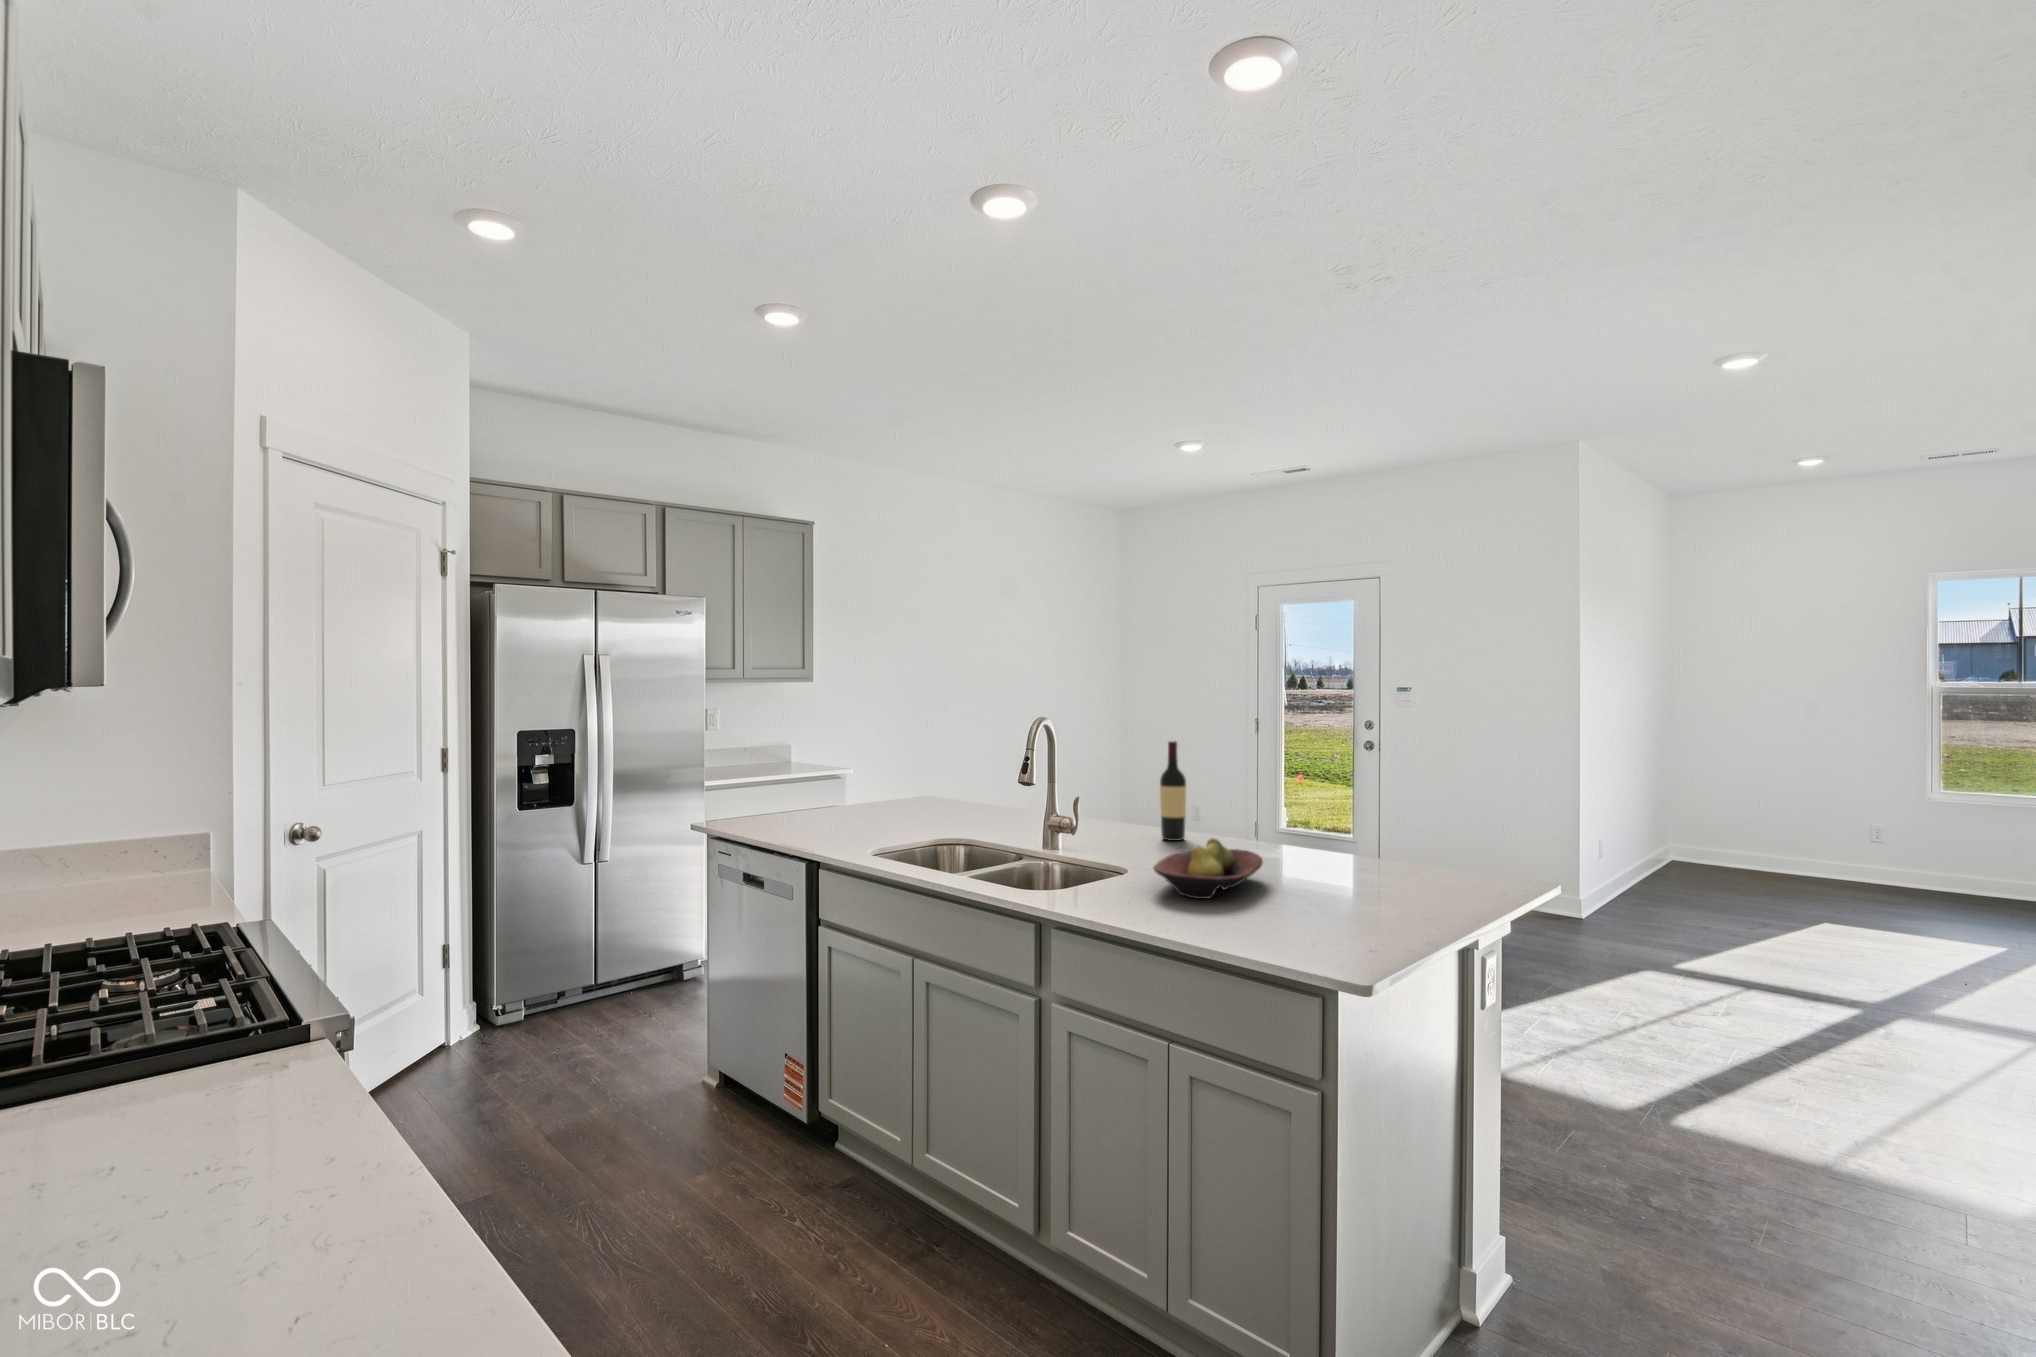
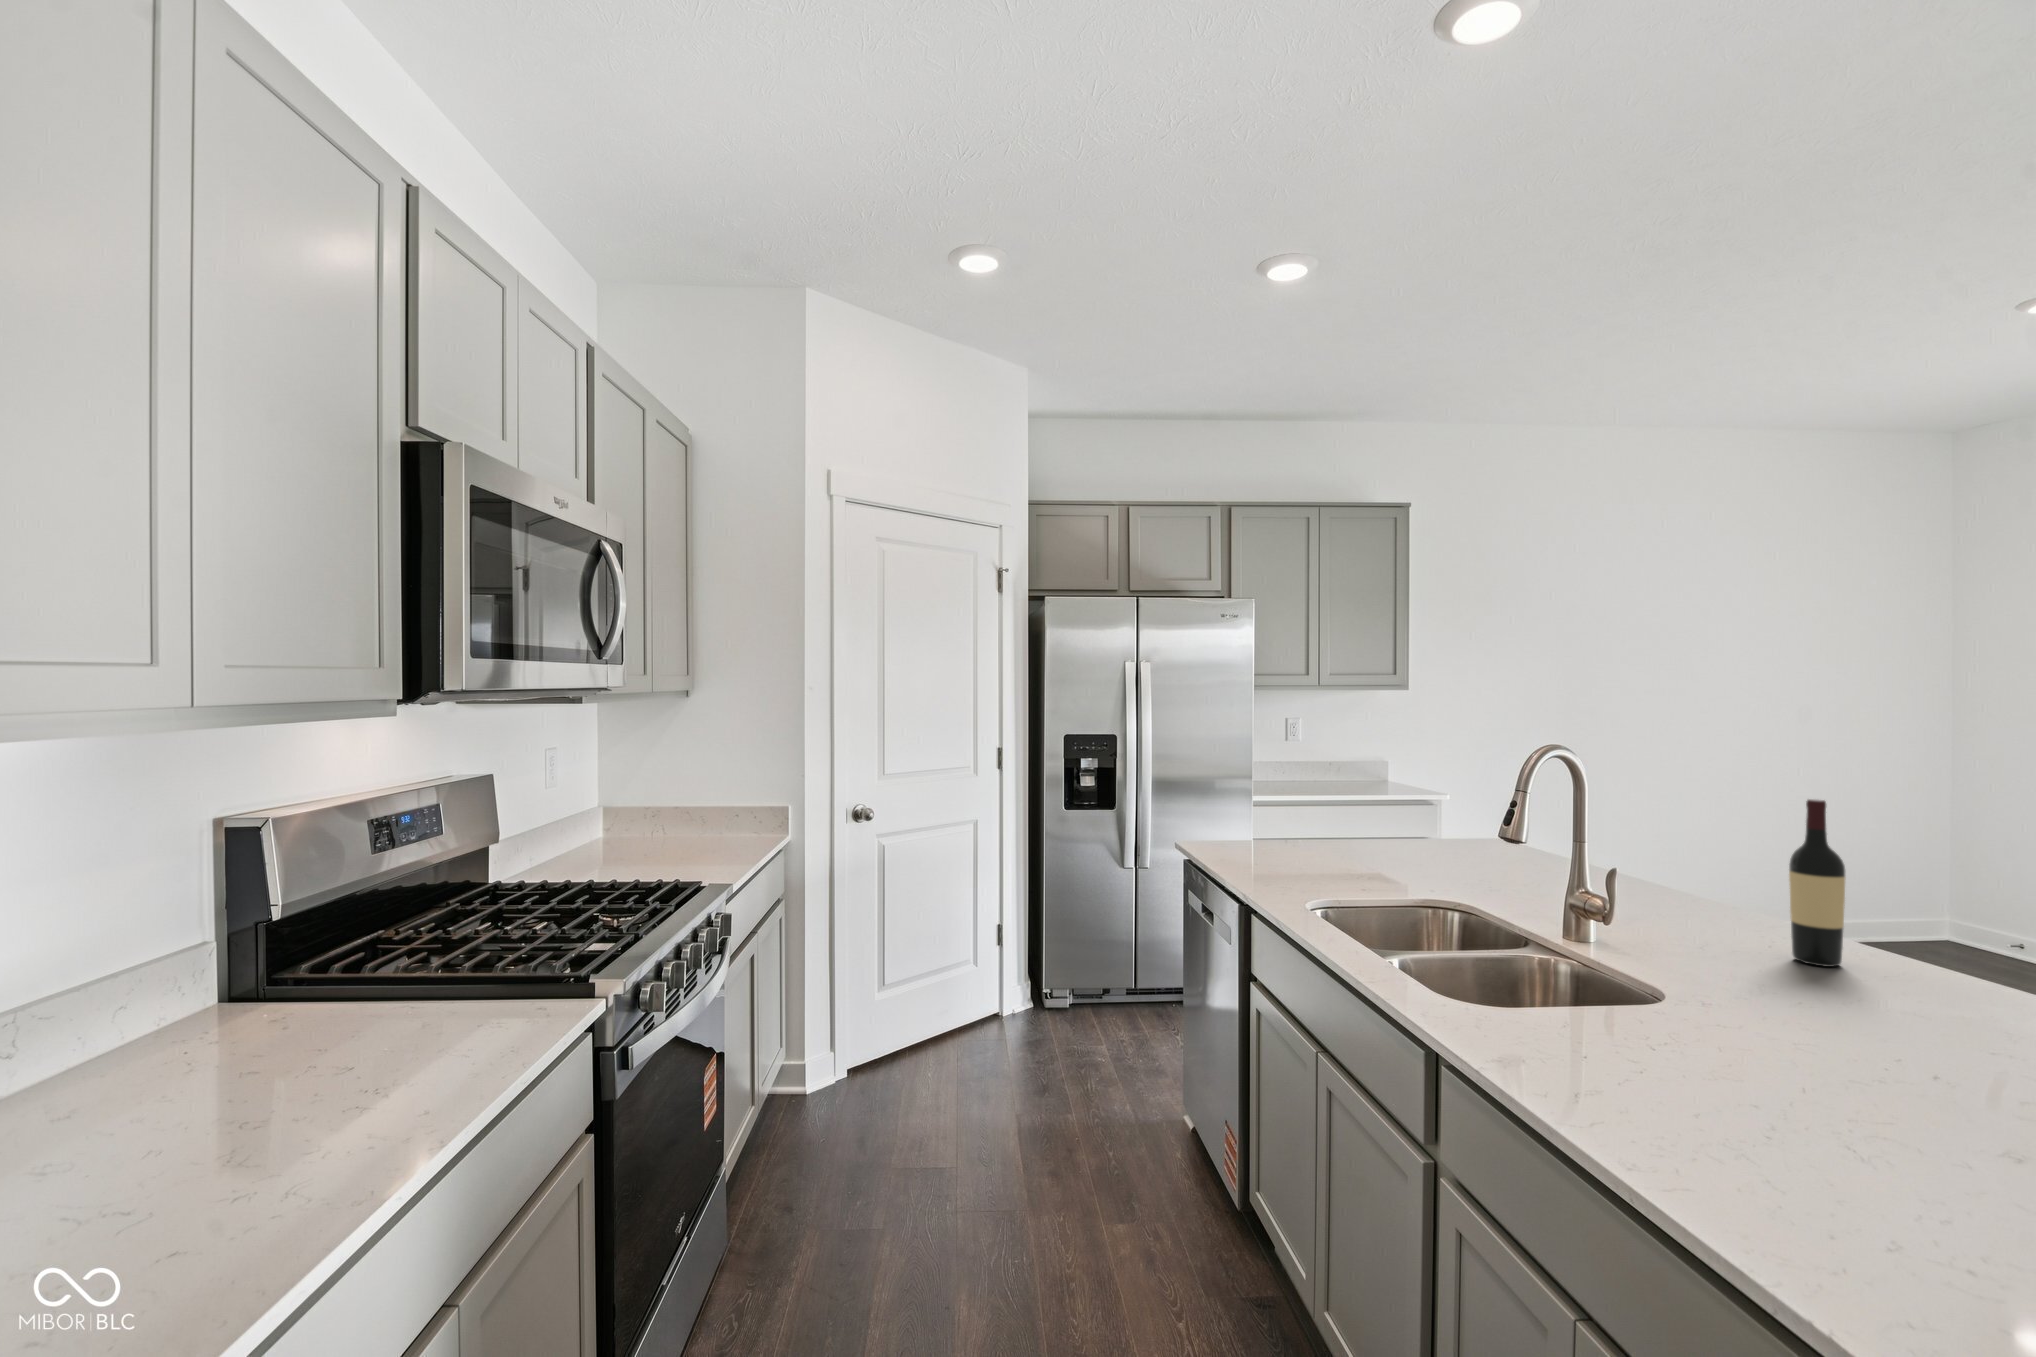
fruit bowl: present [1154,838,1263,899] -> none [1645,981,1924,1091]

